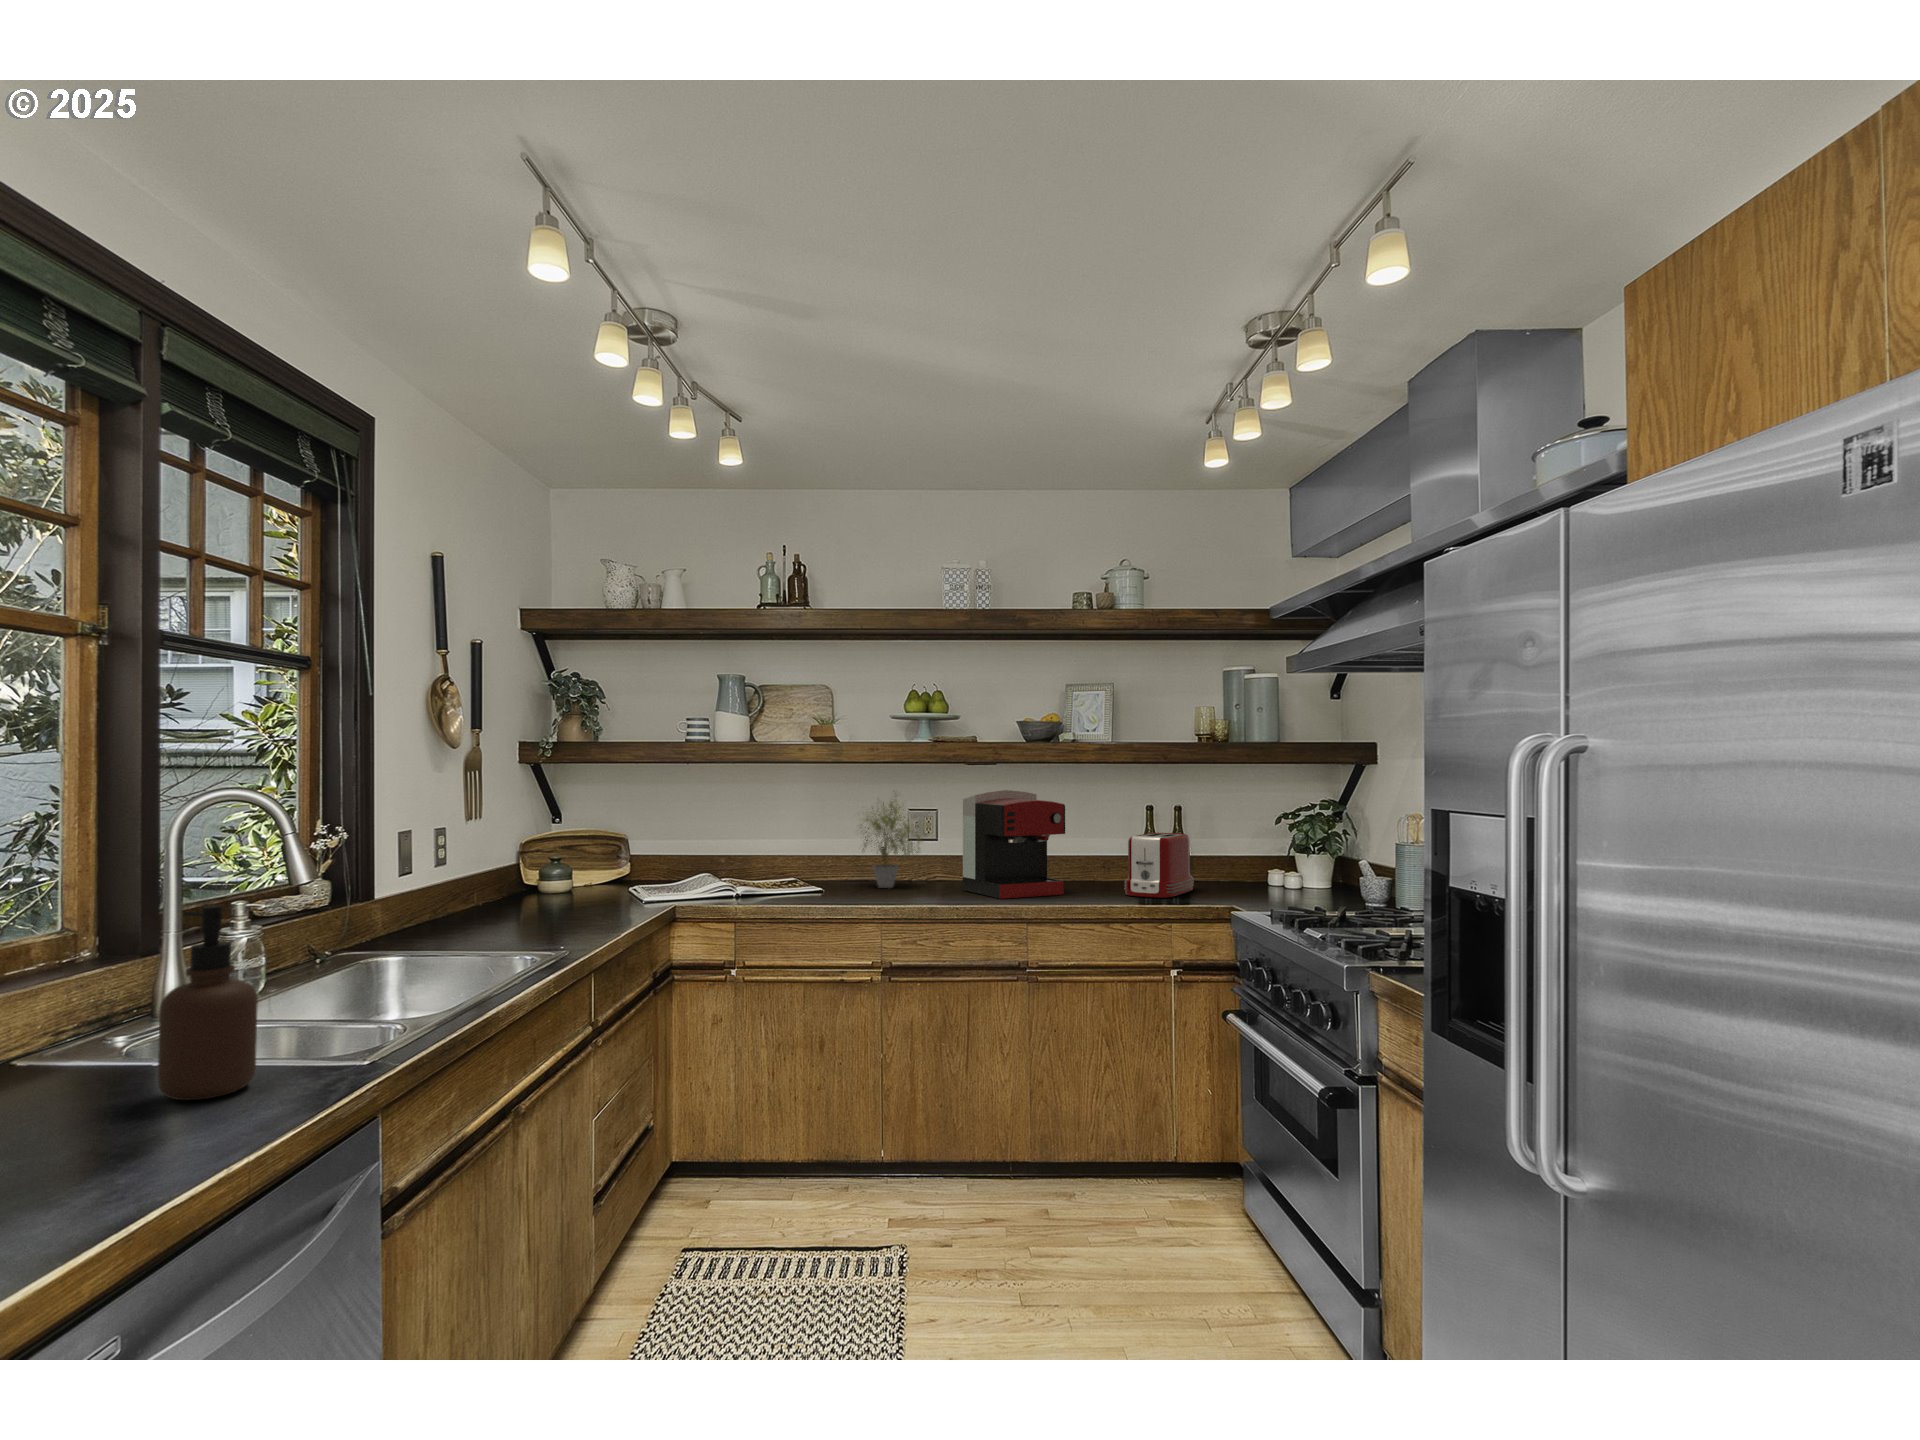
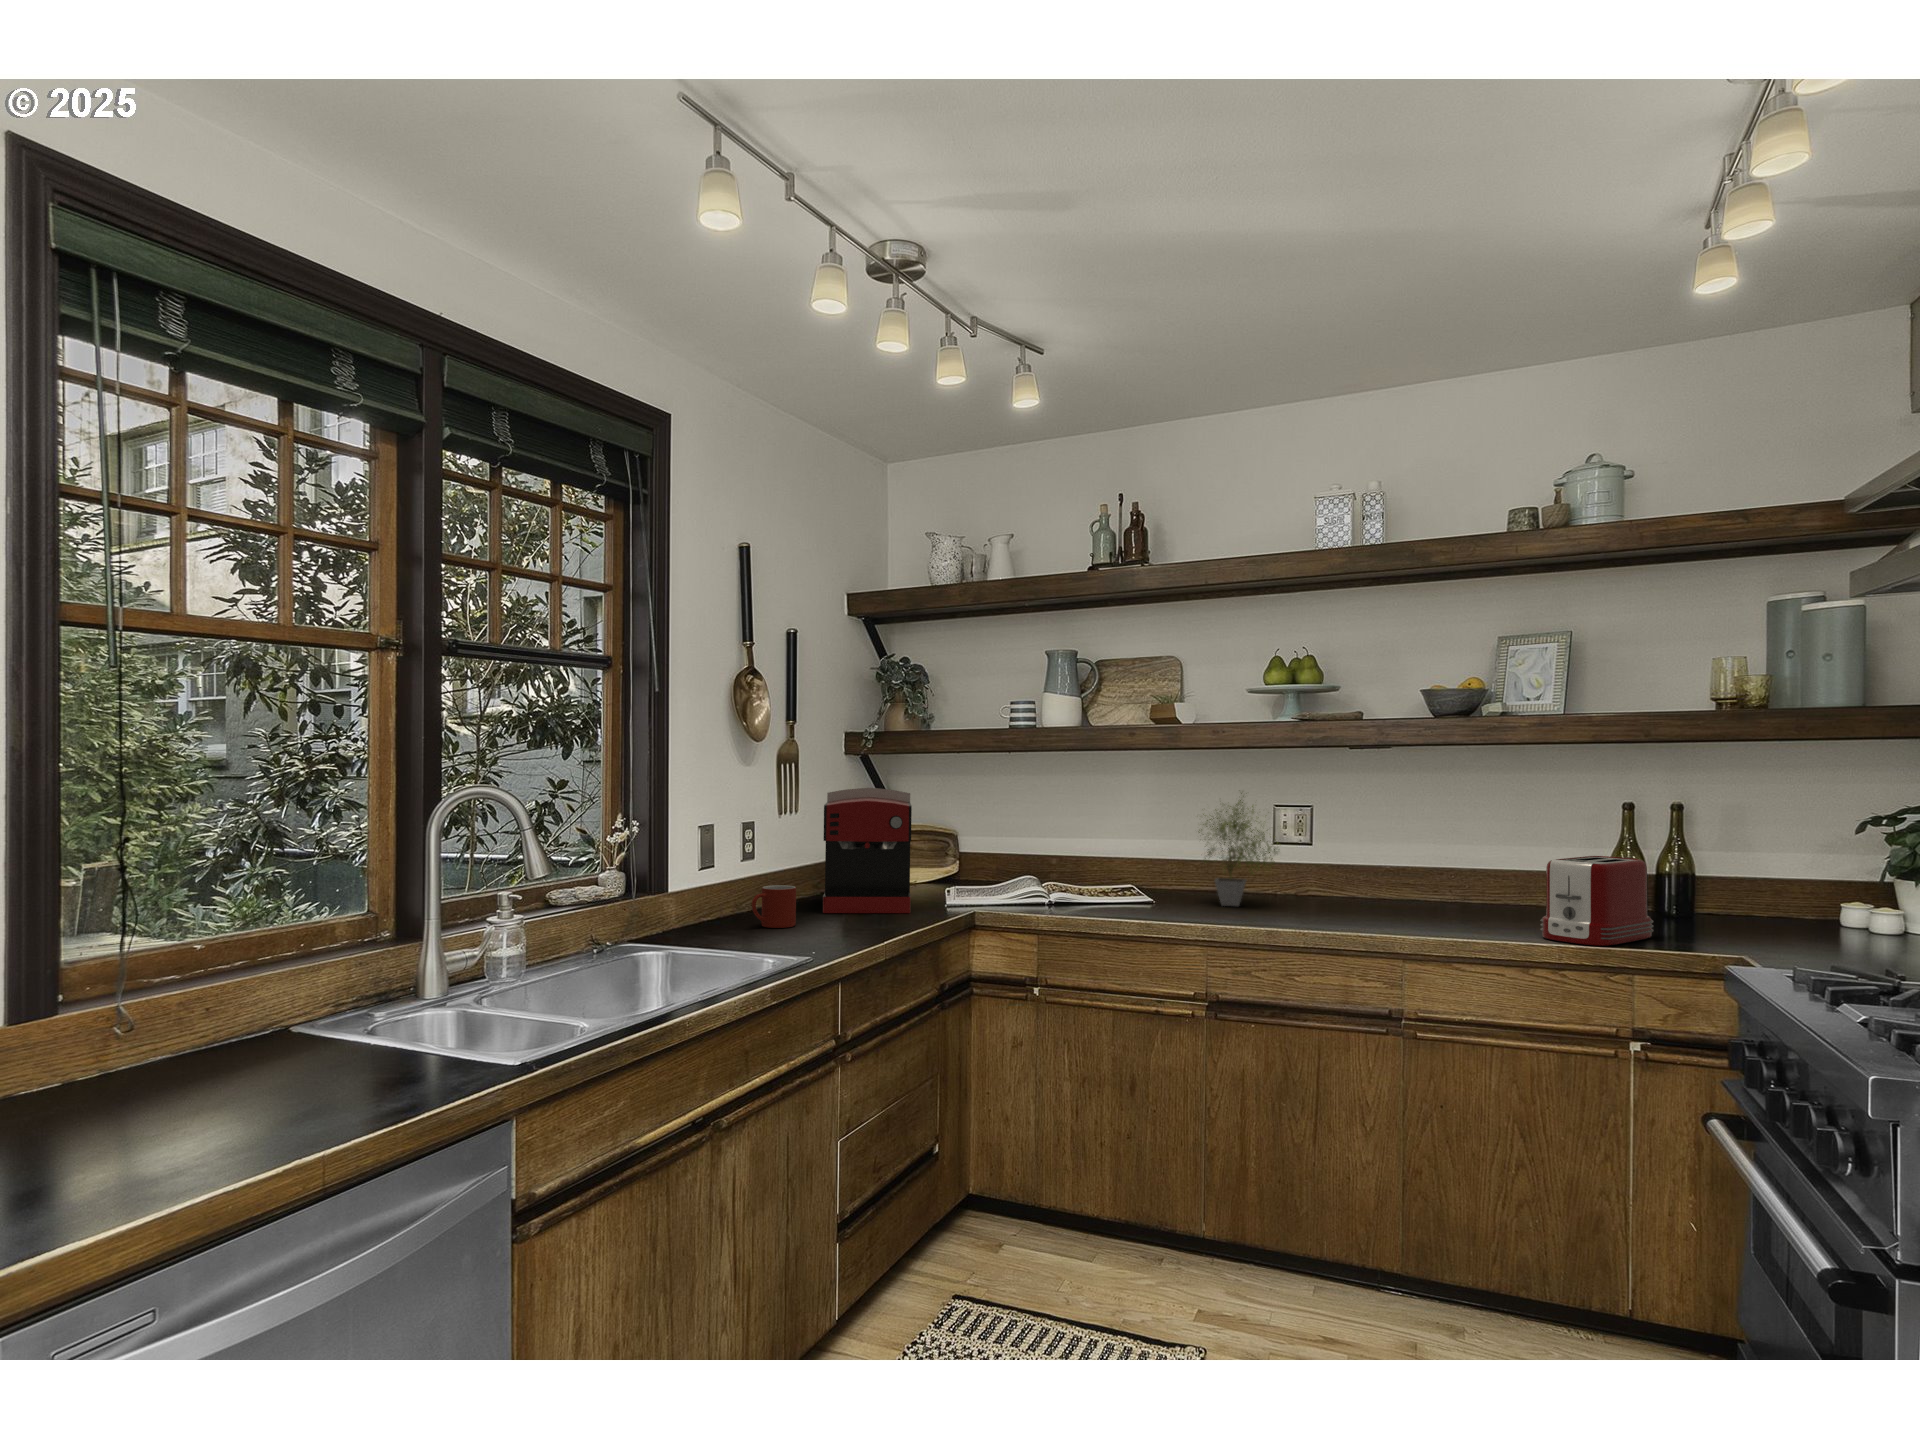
coffee maker: present [963,790,1065,899] -> present [823,788,912,913]
mug: none [468,890,511,931] -> present [752,885,796,928]
soap dispenser: present [158,905,258,1100] -> none [310,896,399,1086]

